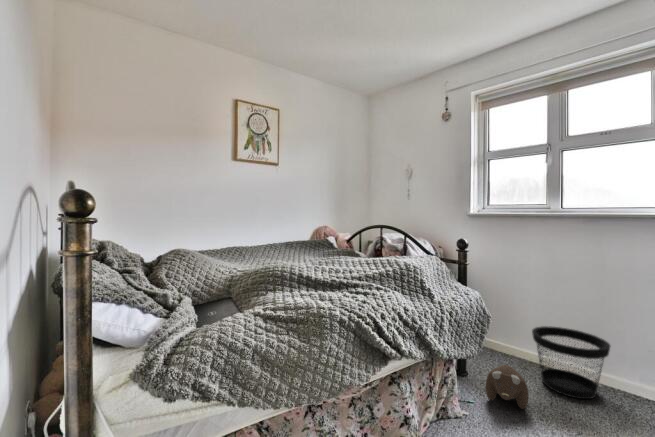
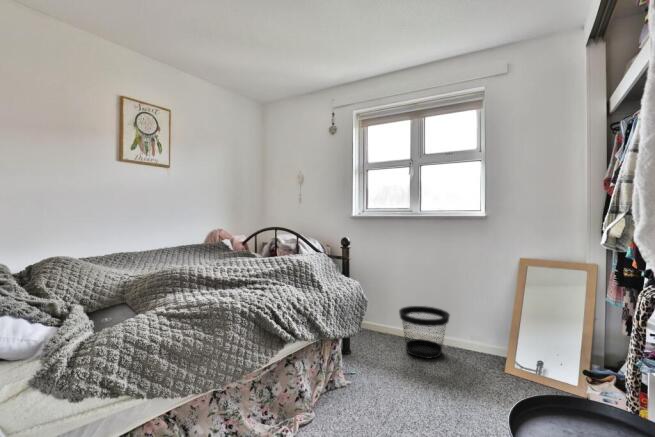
plush toy: present [486,365,529,409] -> none [364,340,395,373]

